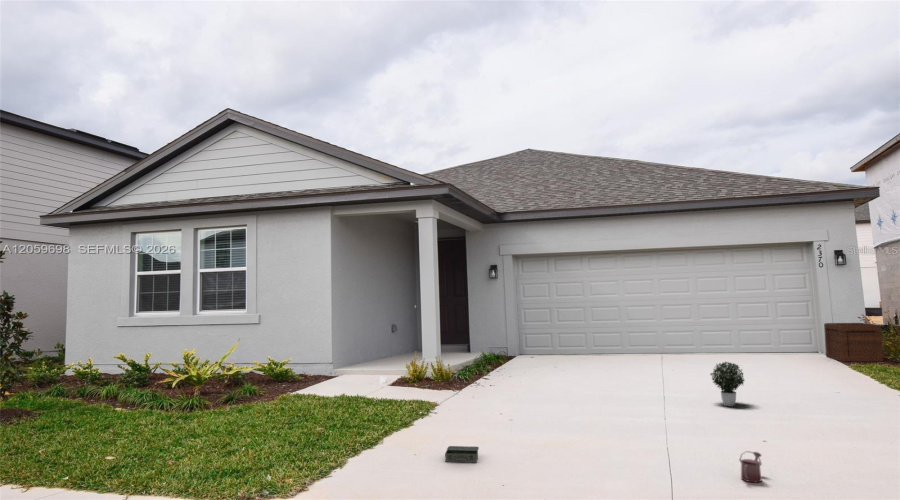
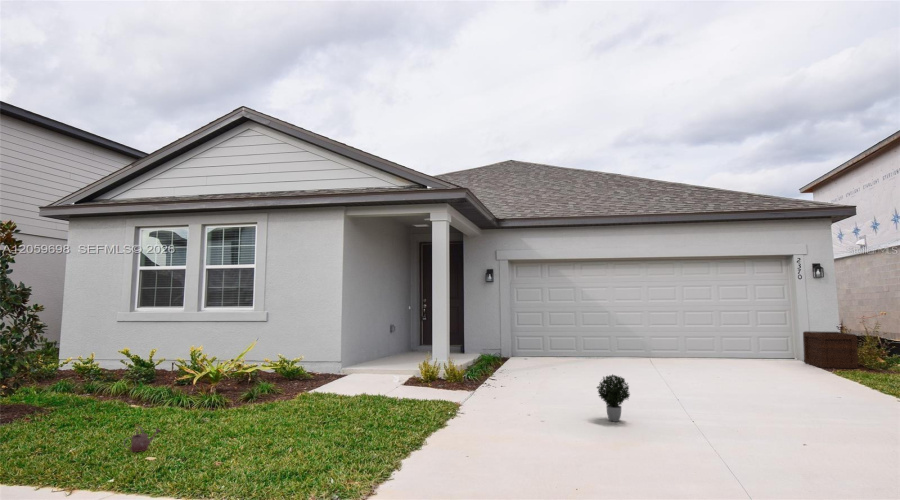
potted plant: present [710,362,744,407] -> present [597,375,630,422]
toolbox: present [445,446,479,463] -> none [499,448,531,464]
watering can: present [739,452,762,482] -> present [127,427,161,452]

